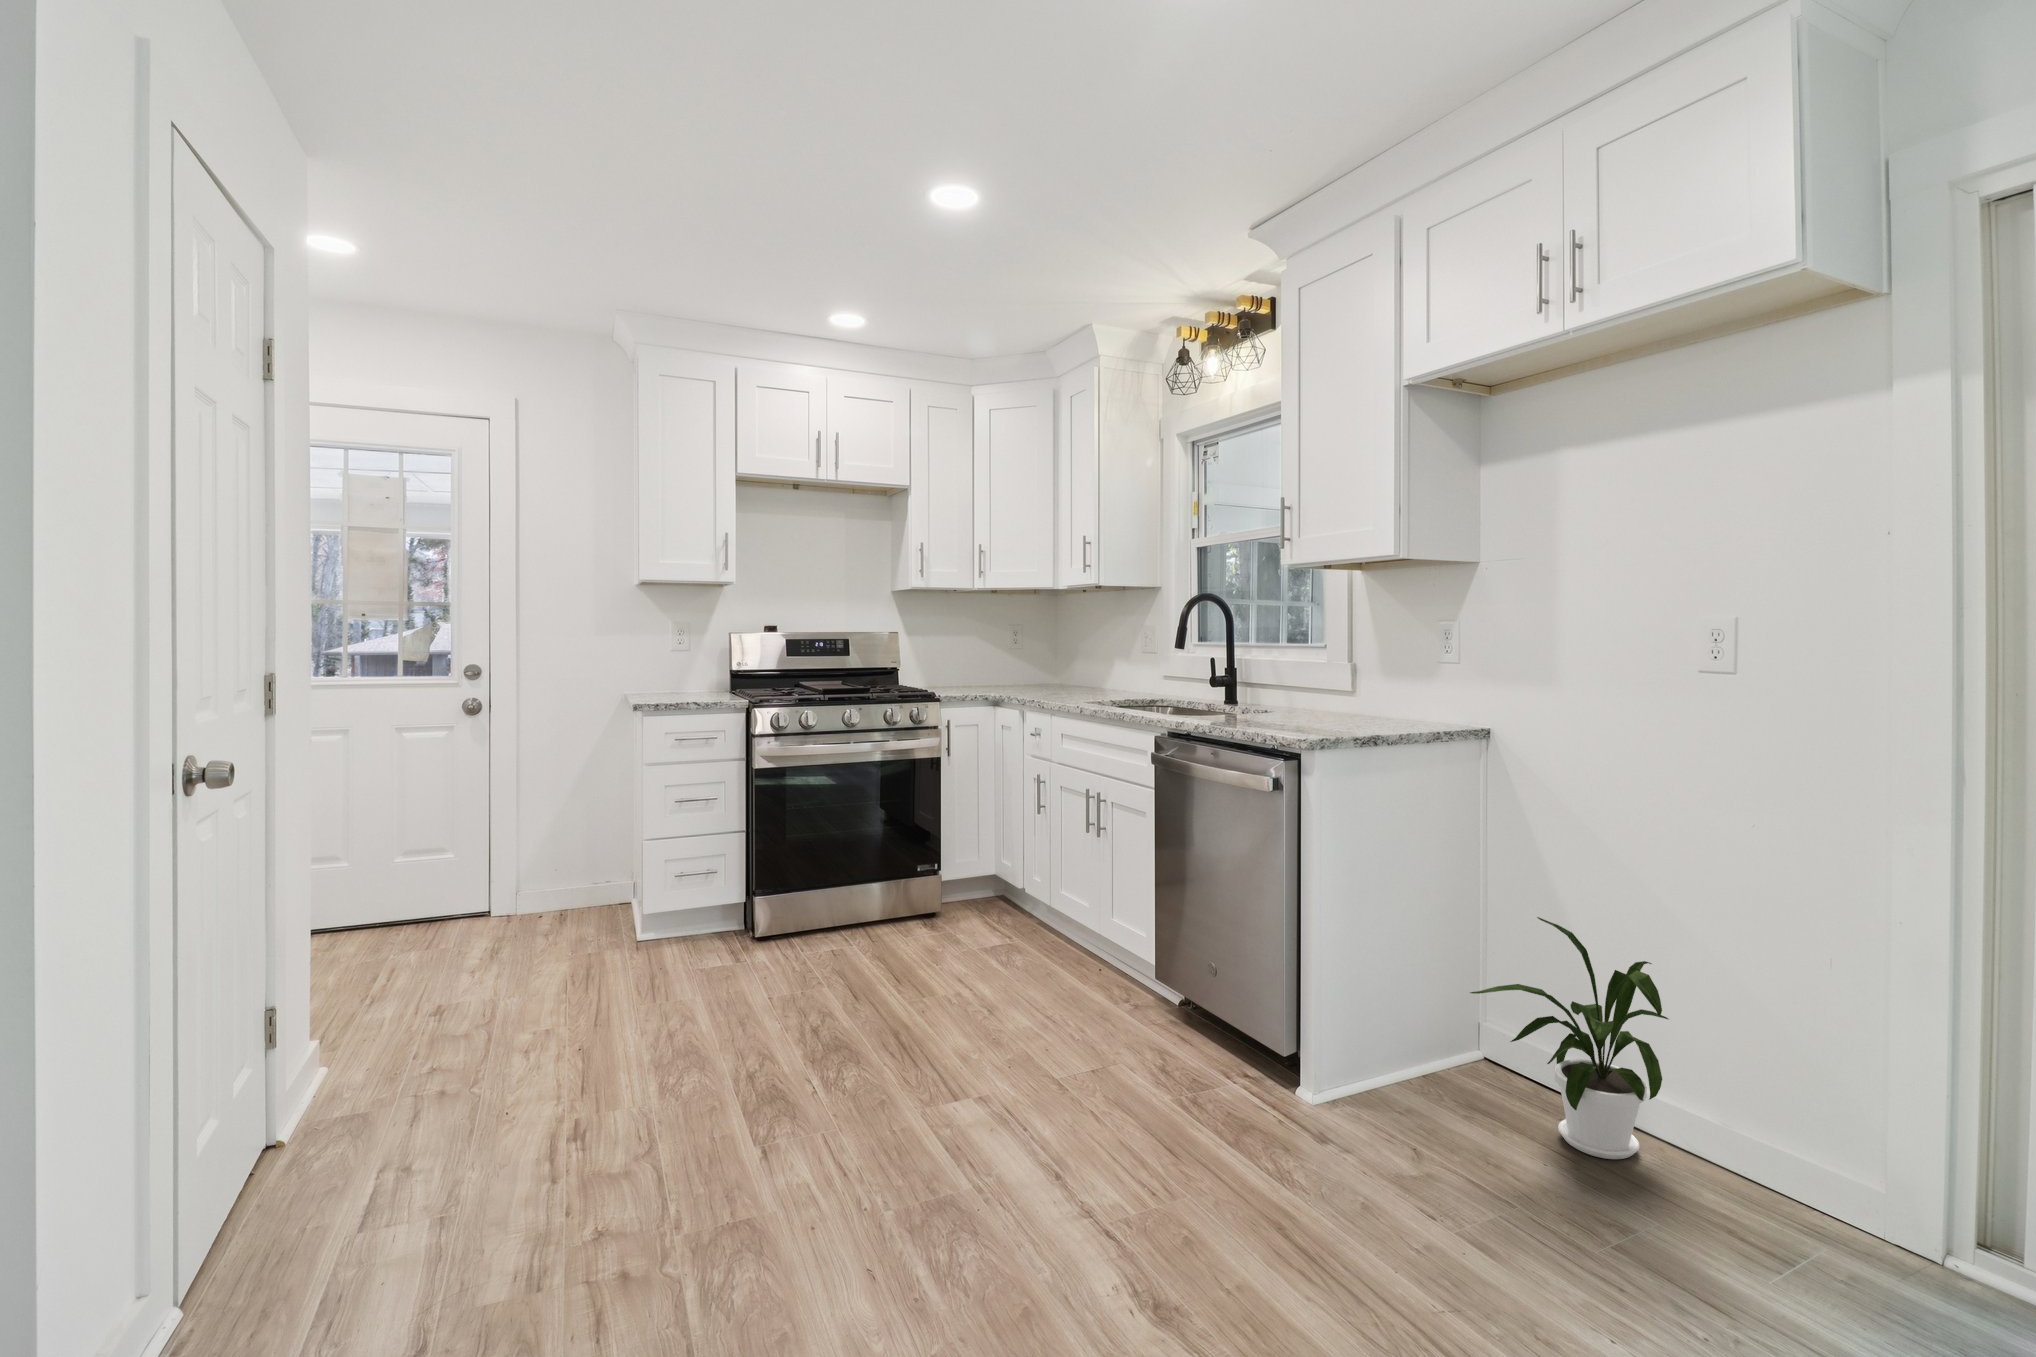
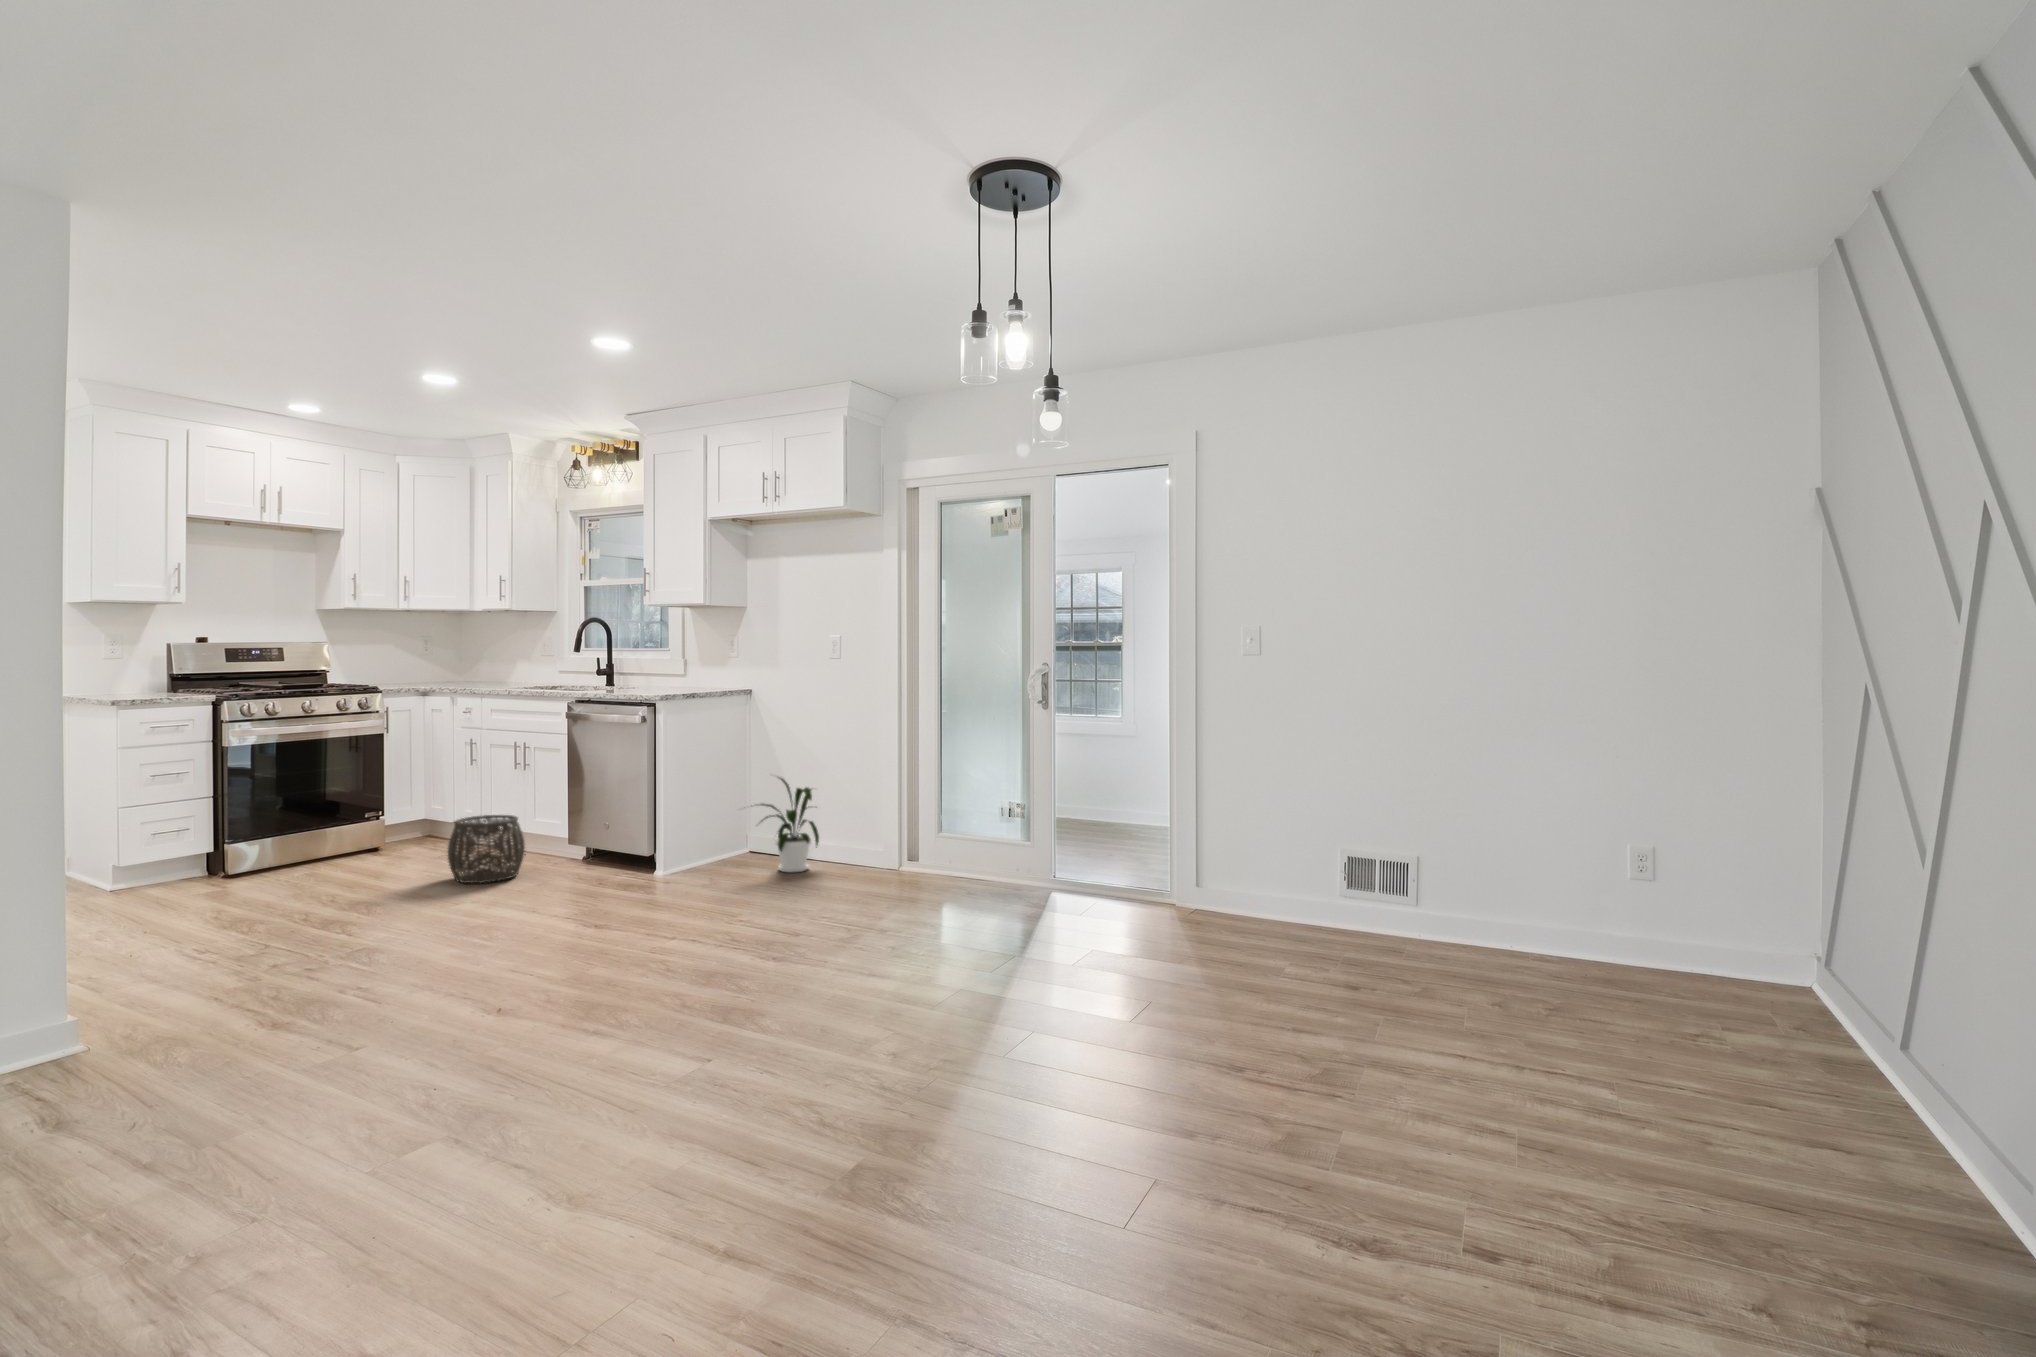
woven basket: none [973,914,1087,1040] -> present [448,815,525,883]

